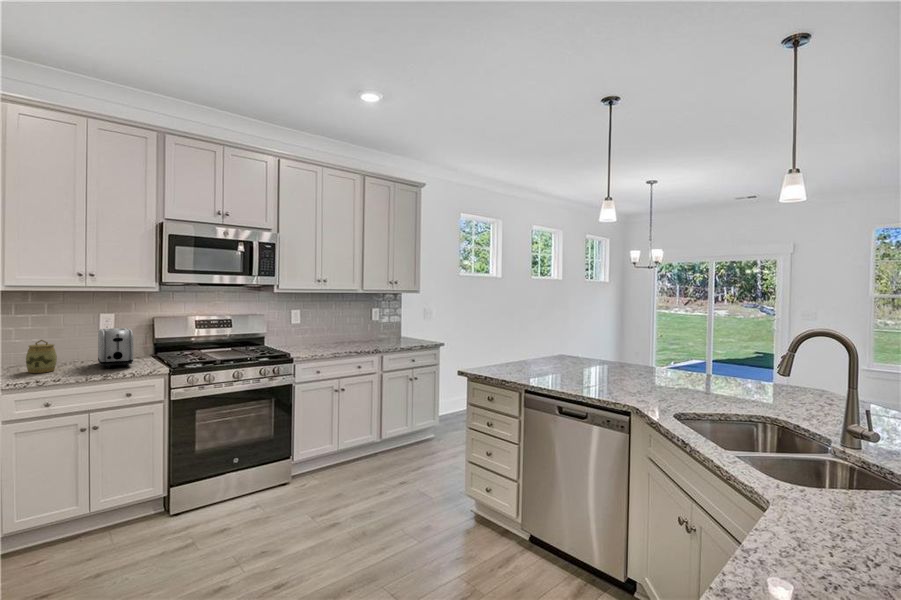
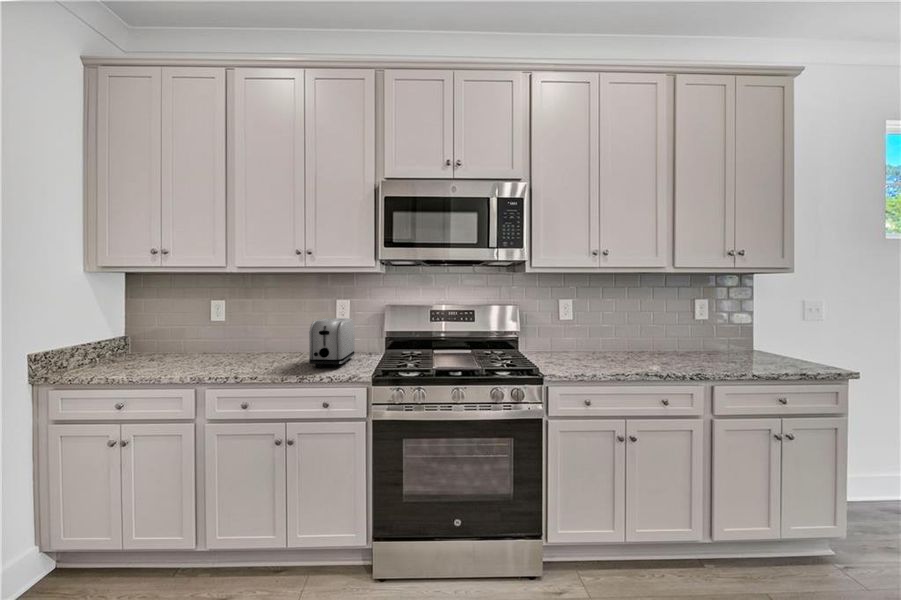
jar: present [26,340,57,373] -> none [250,328,280,365]

